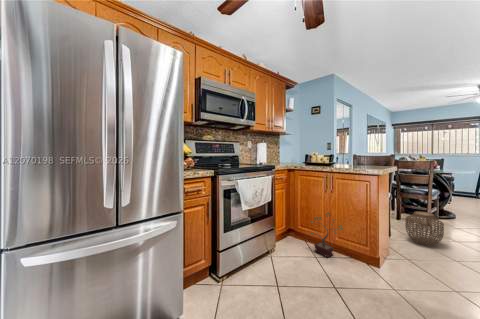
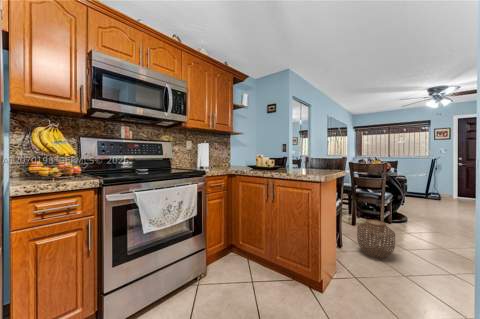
potted plant: present [311,213,343,257] -> none [249,225,283,281]

